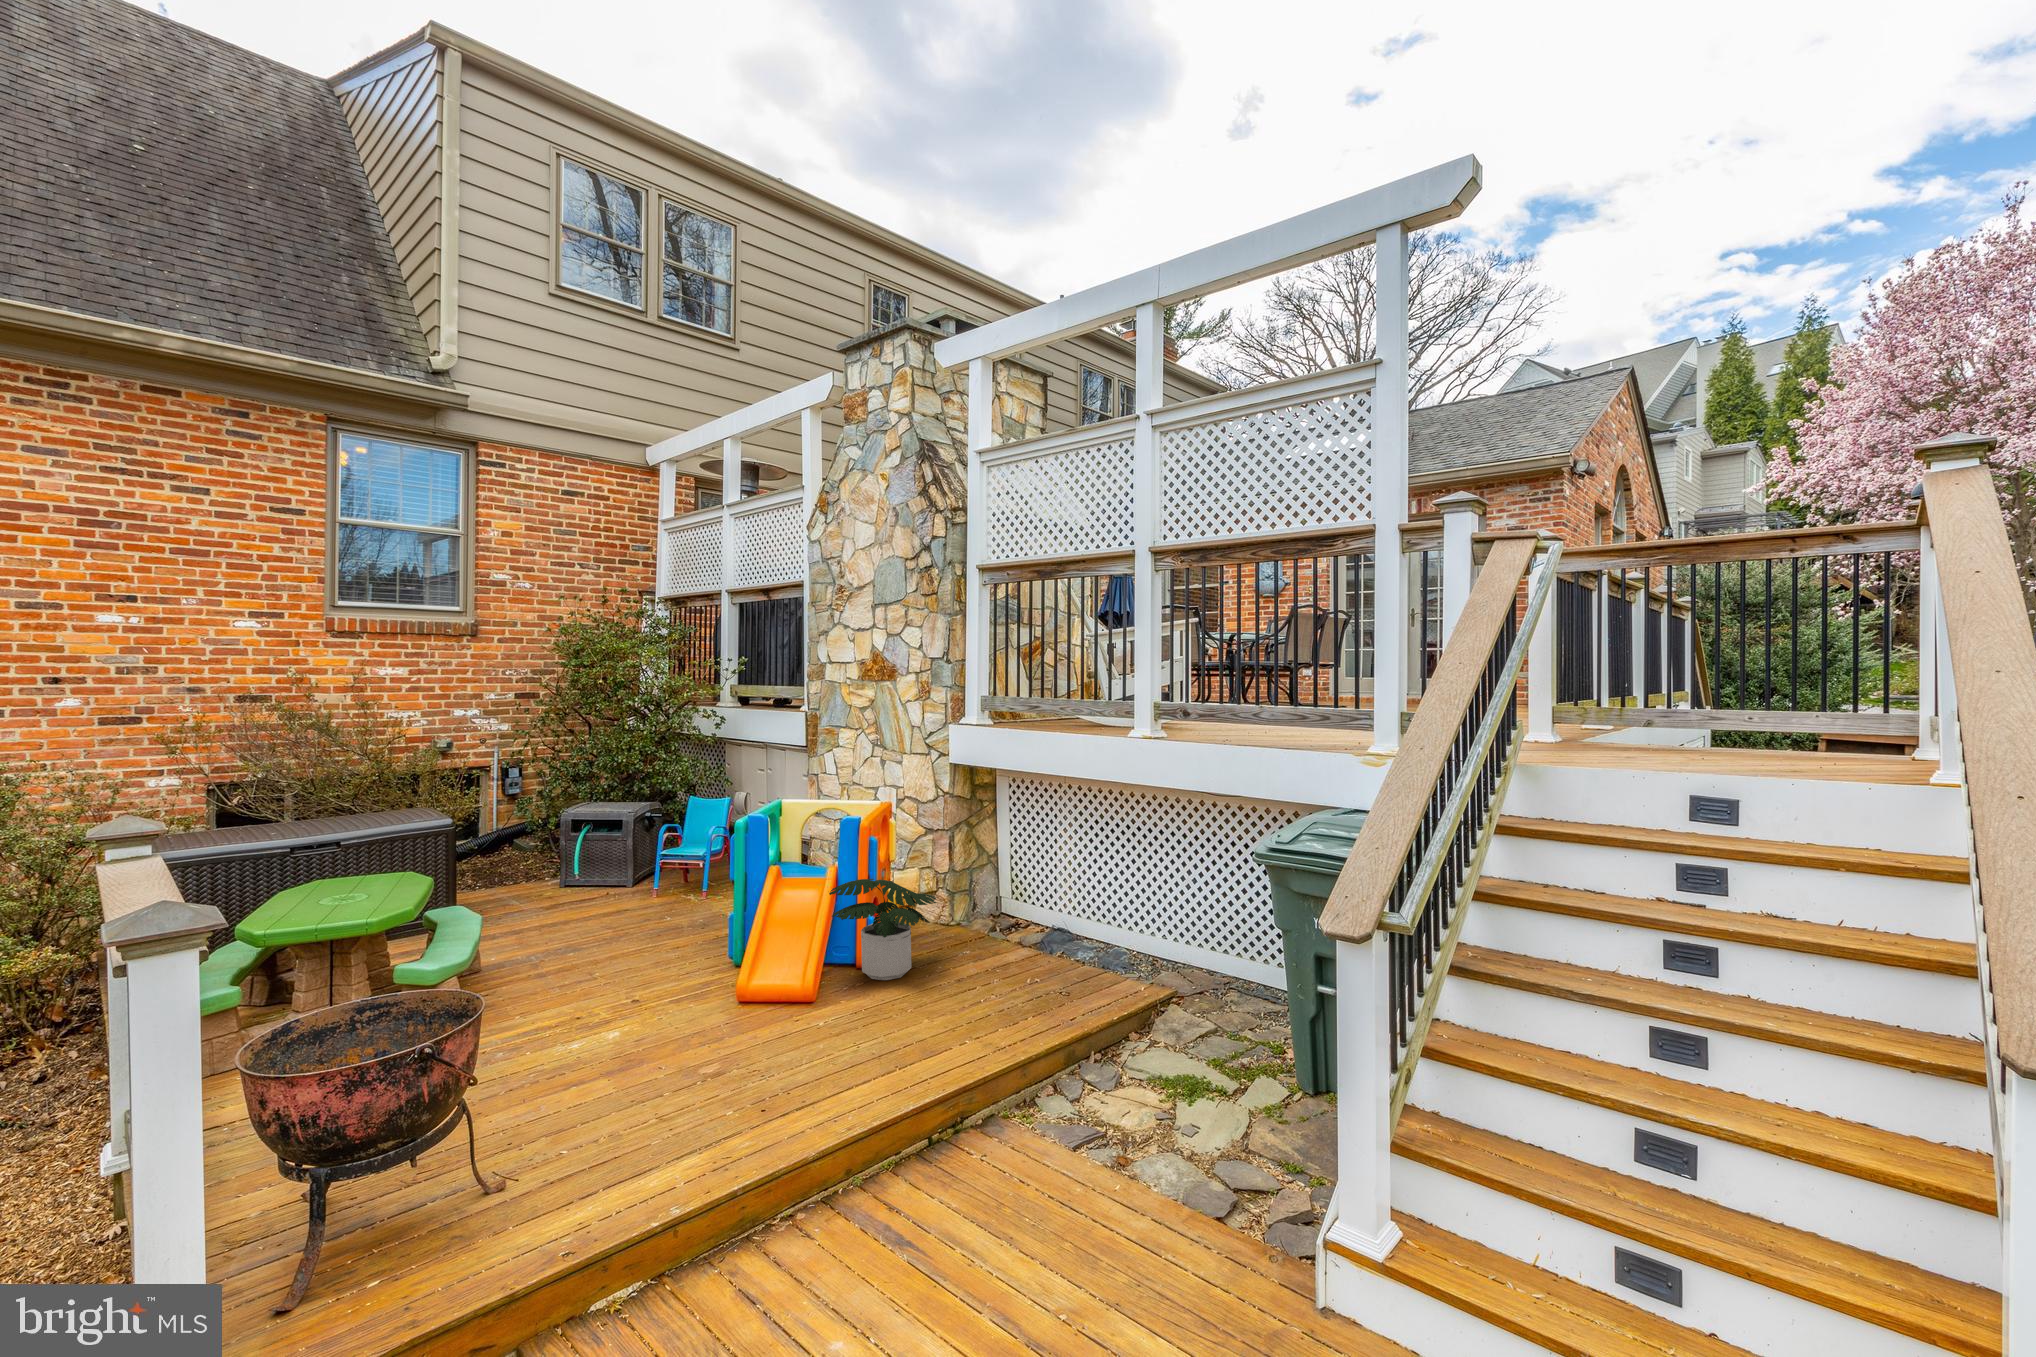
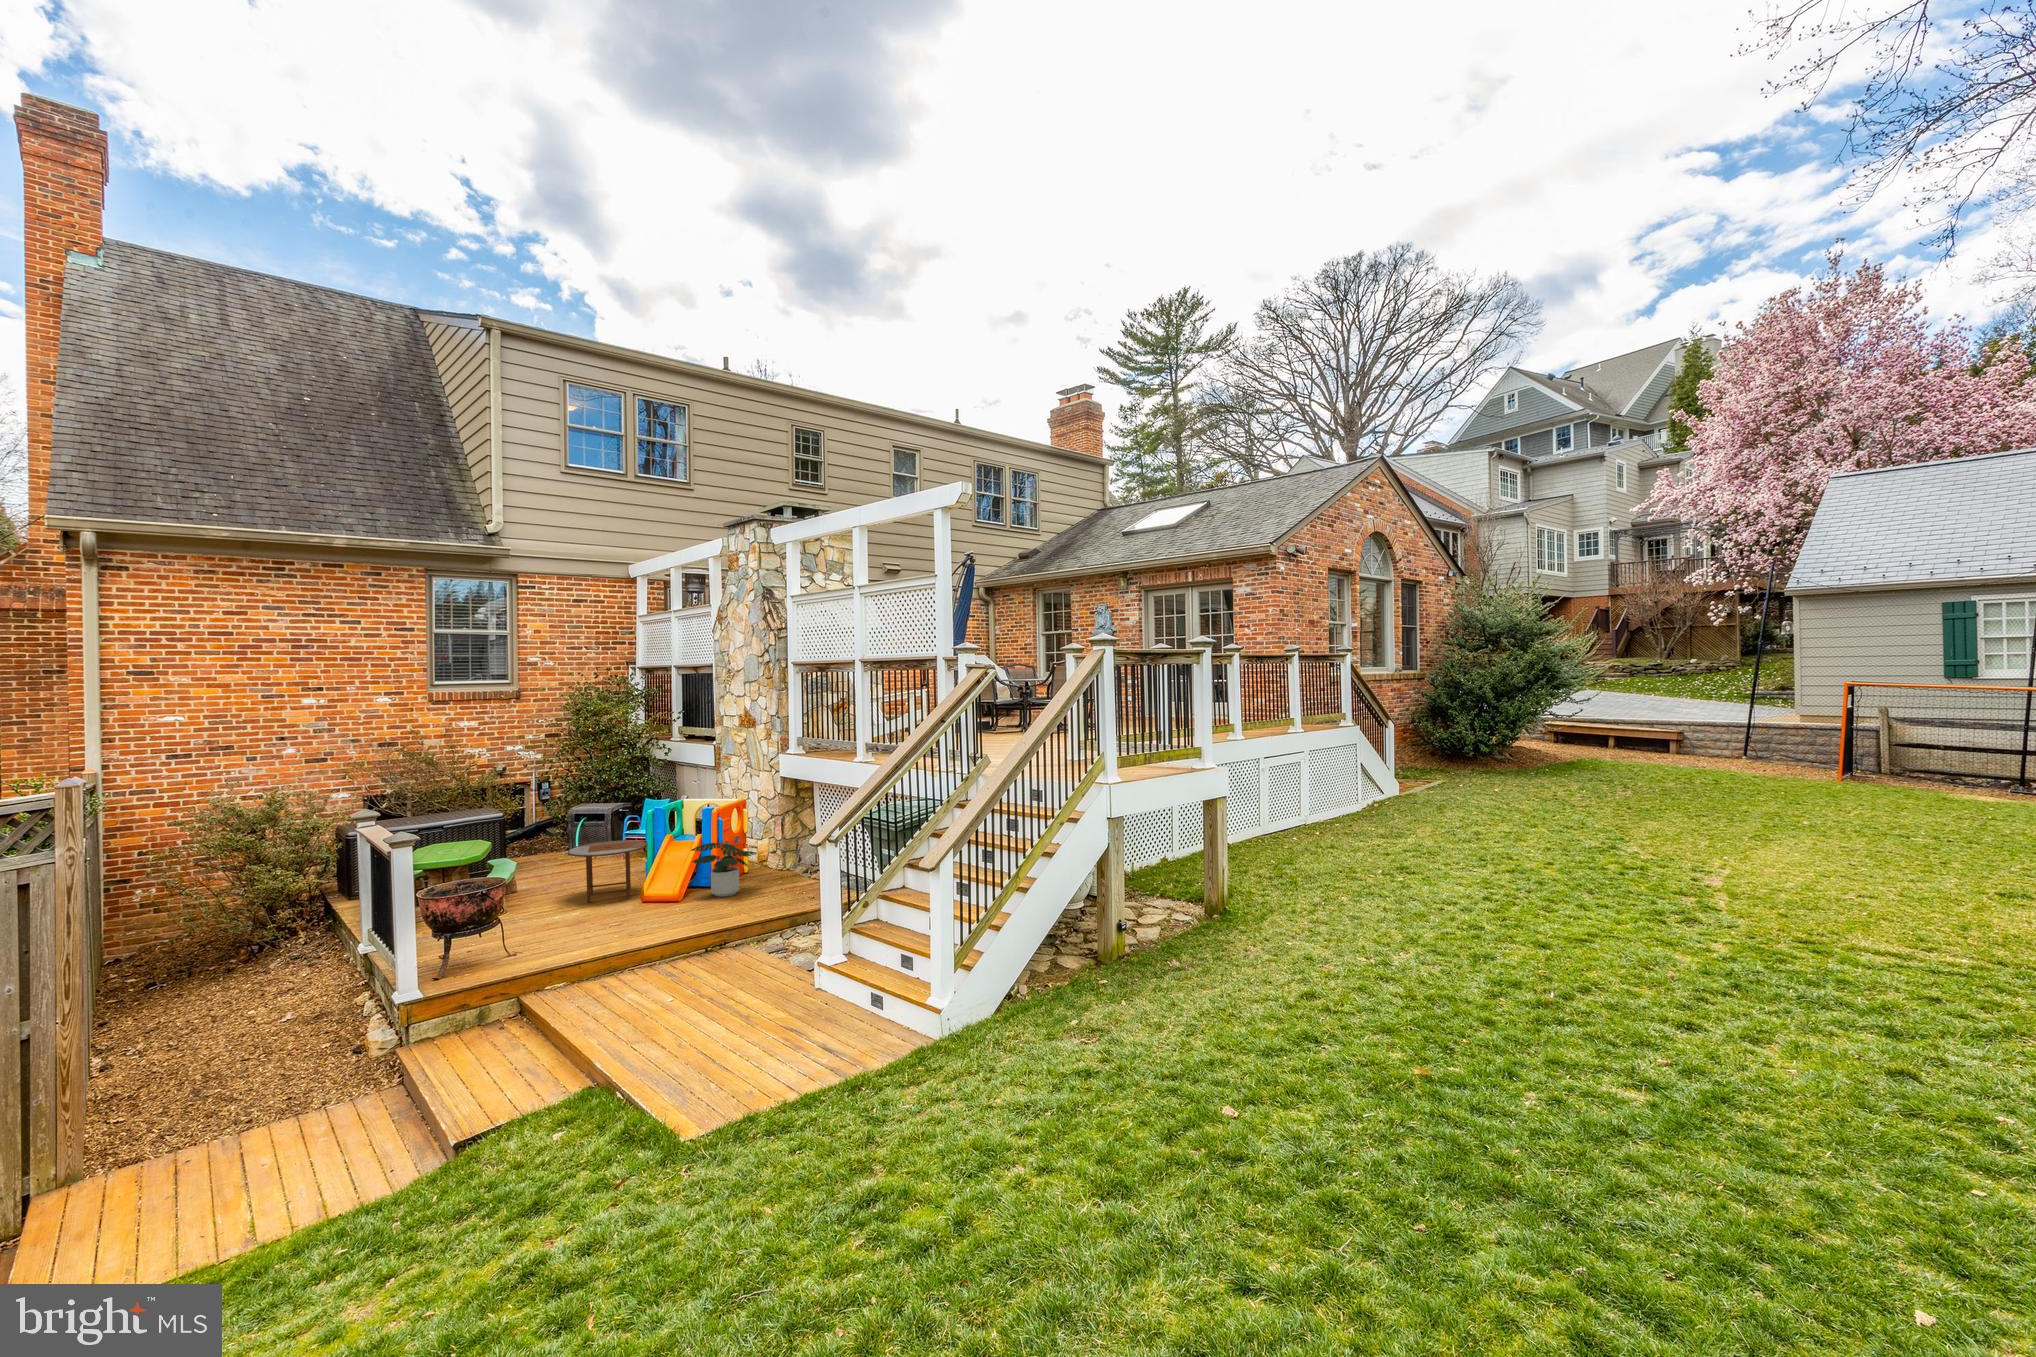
side table: none [592,871,736,994] -> present [568,840,647,903]

